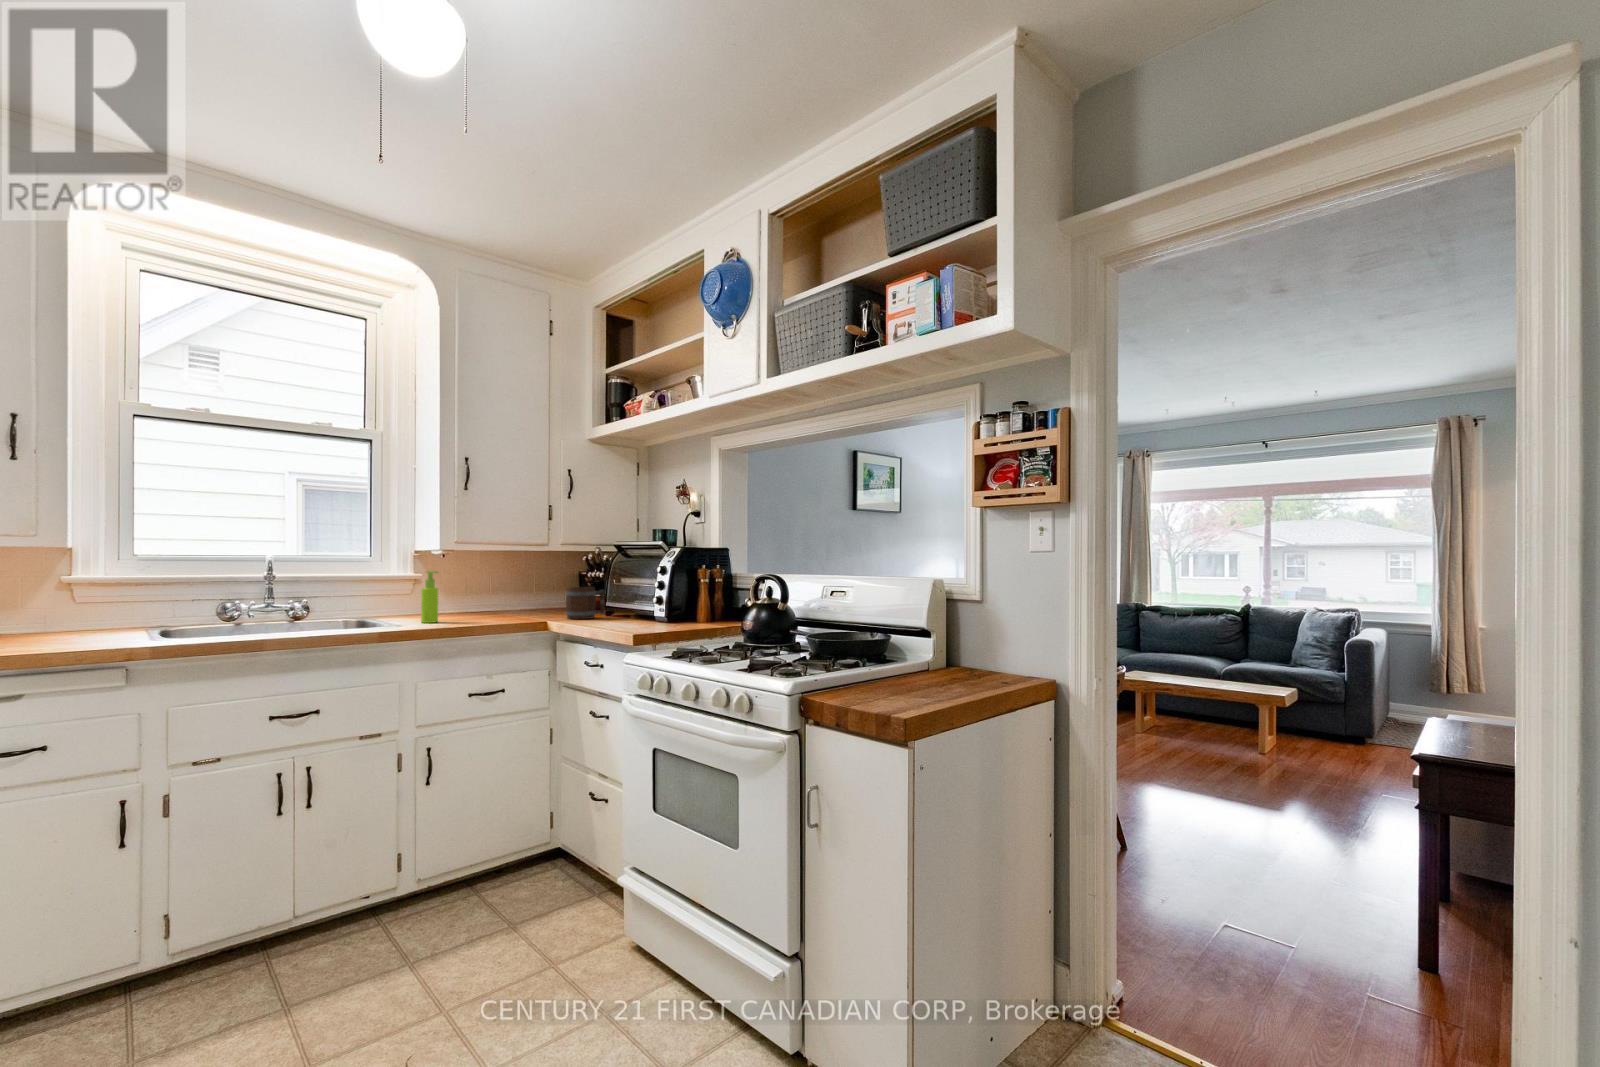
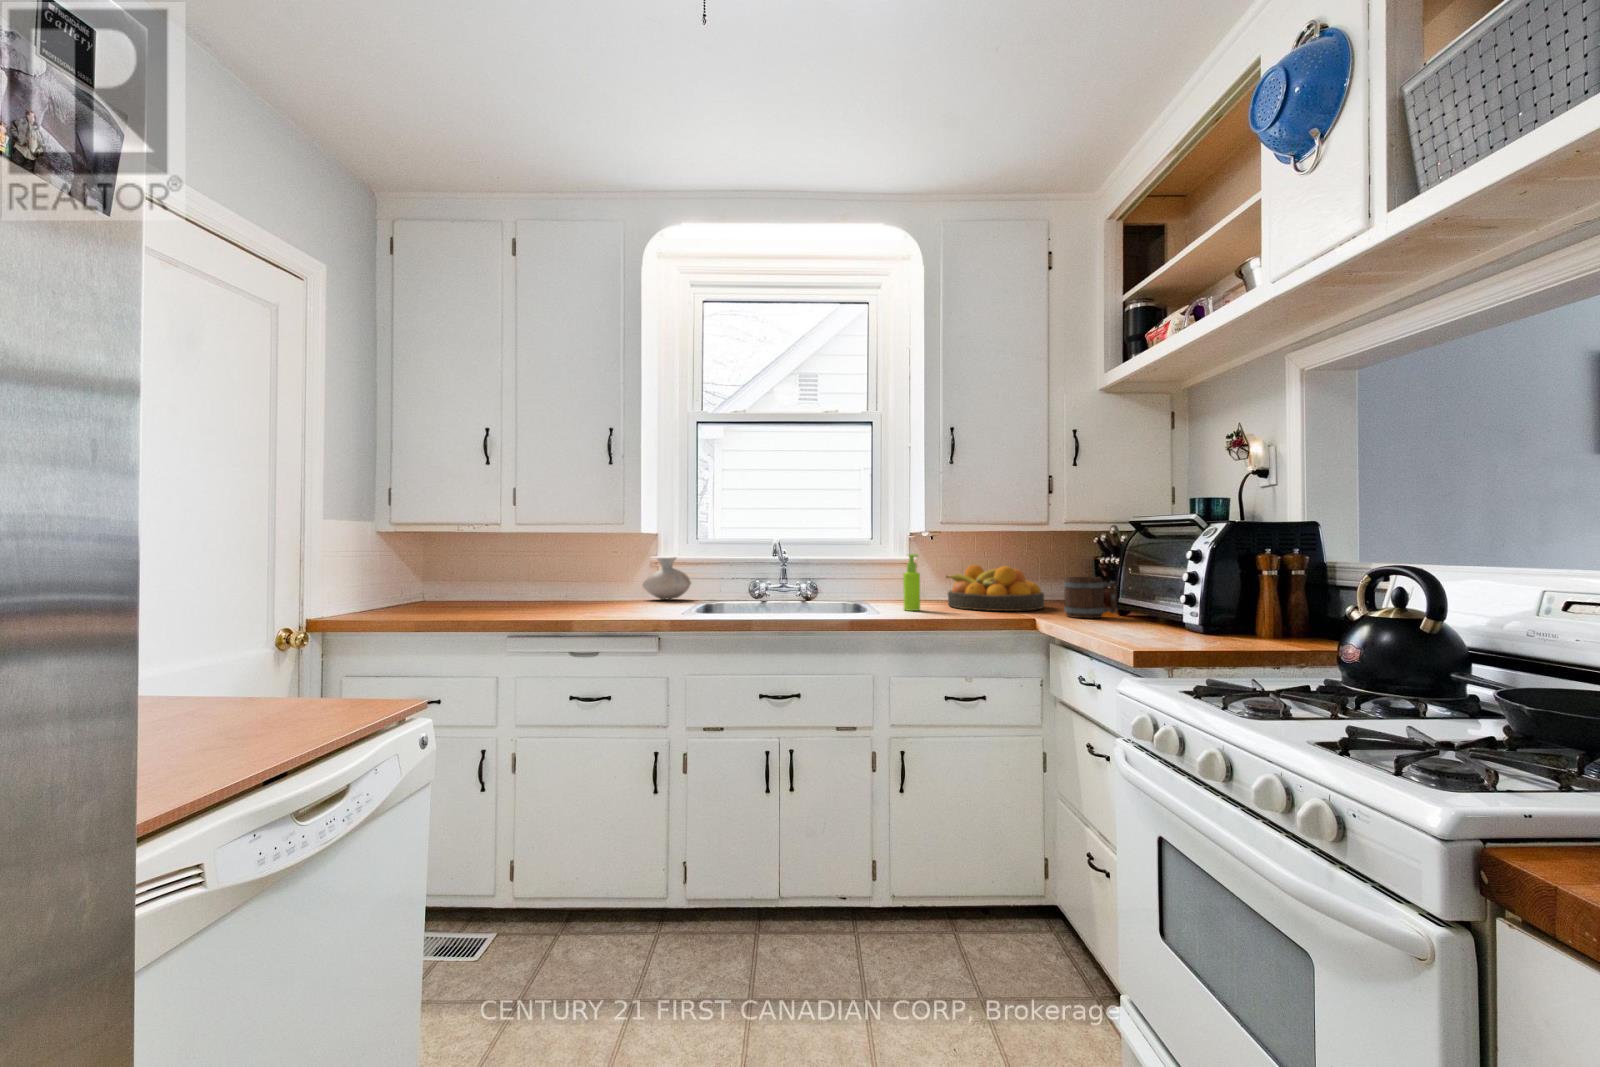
vase: none [45,578,130,630] -> present [643,557,691,599]
fruit bowl: none [456,580,545,618] -> present [946,565,1044,611]

